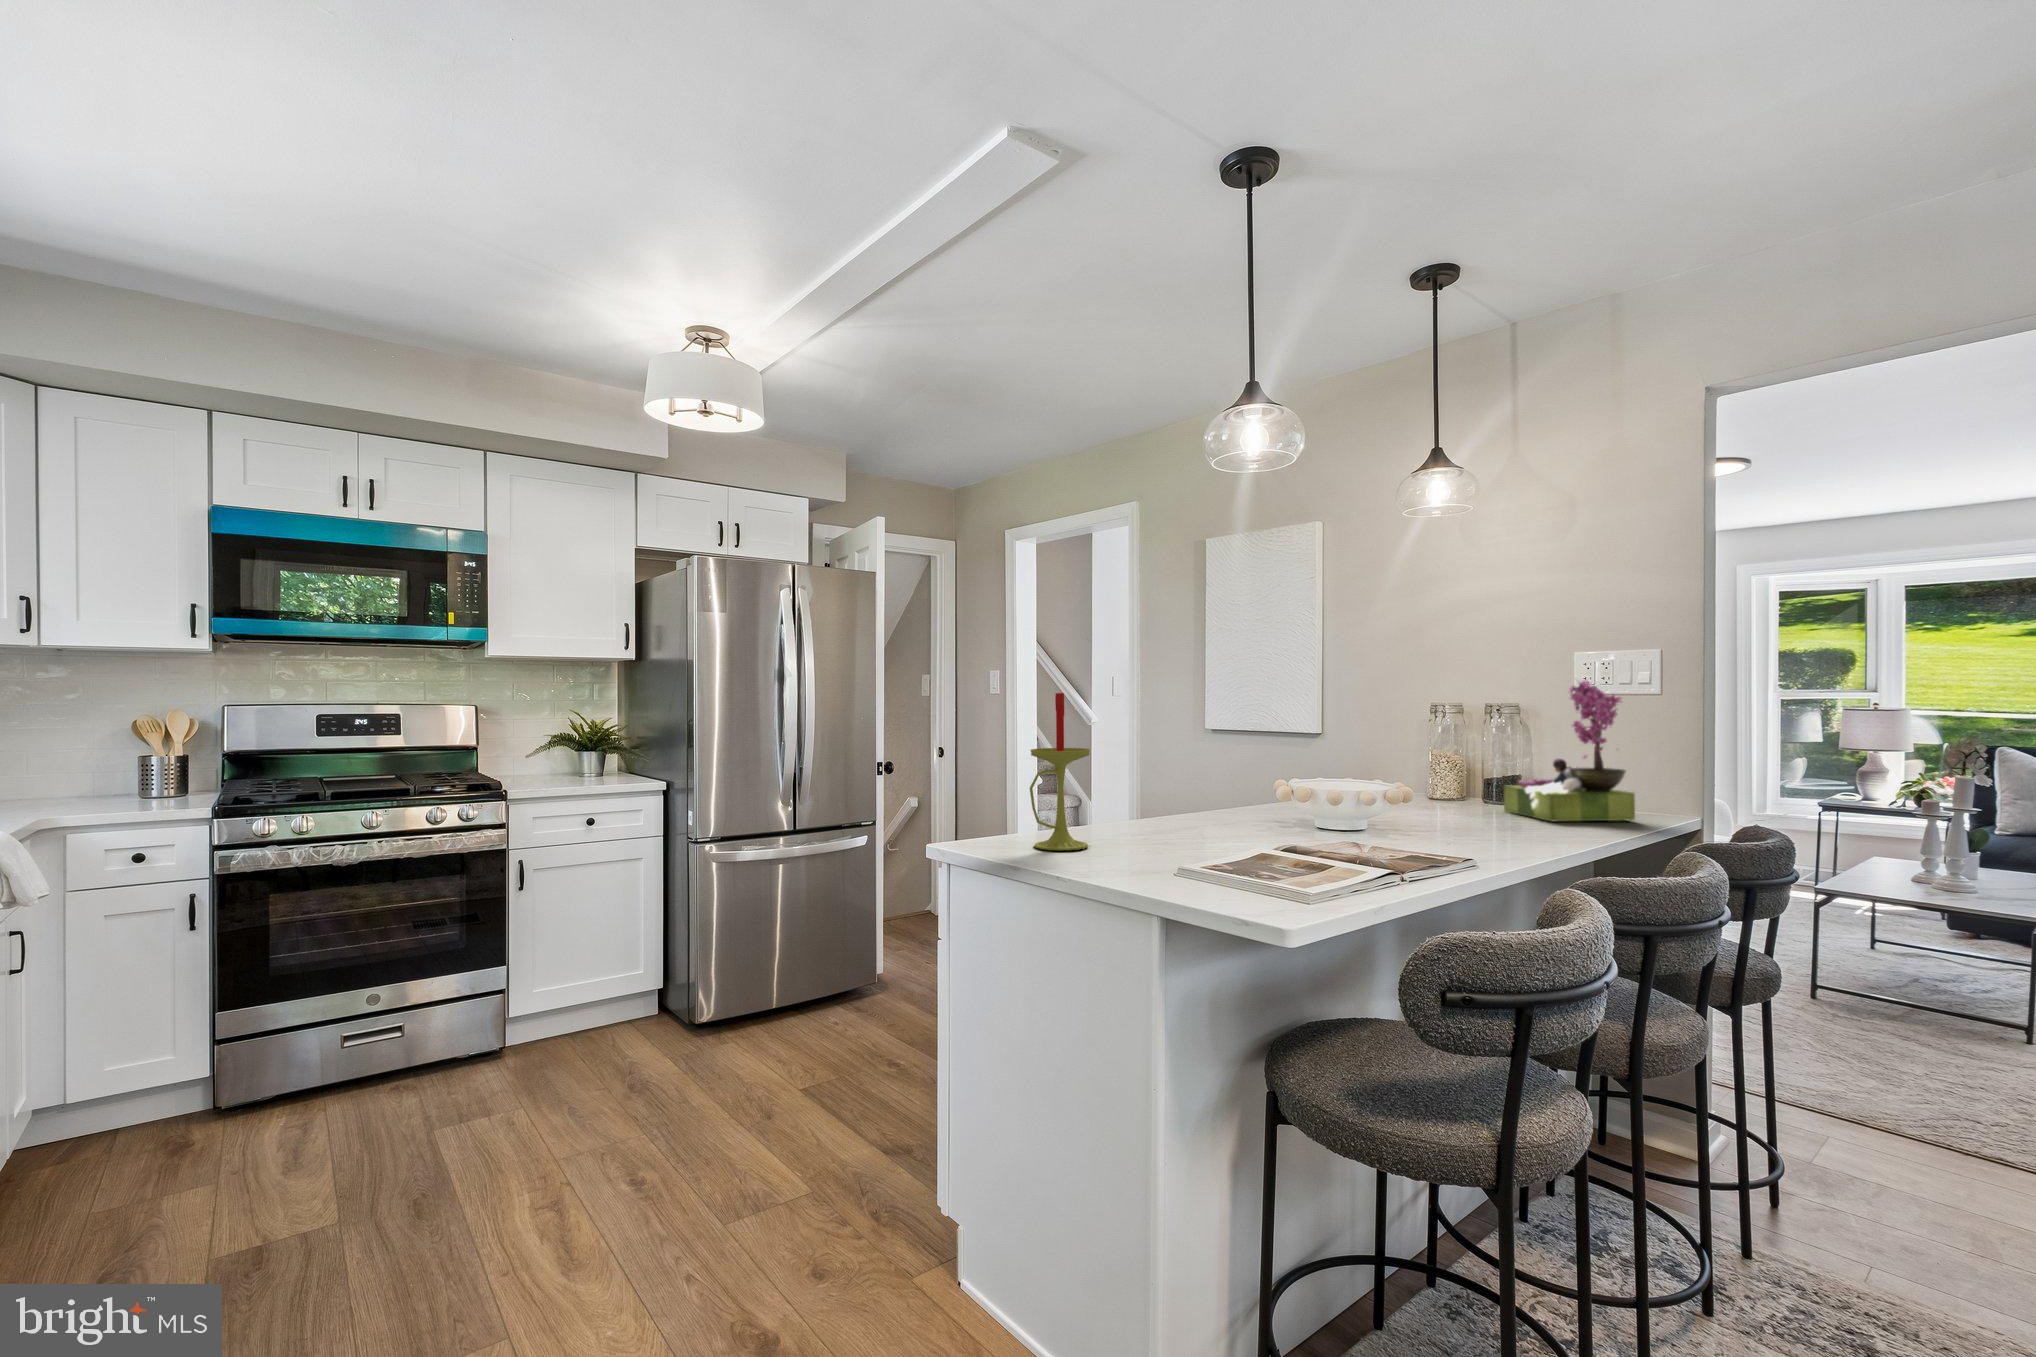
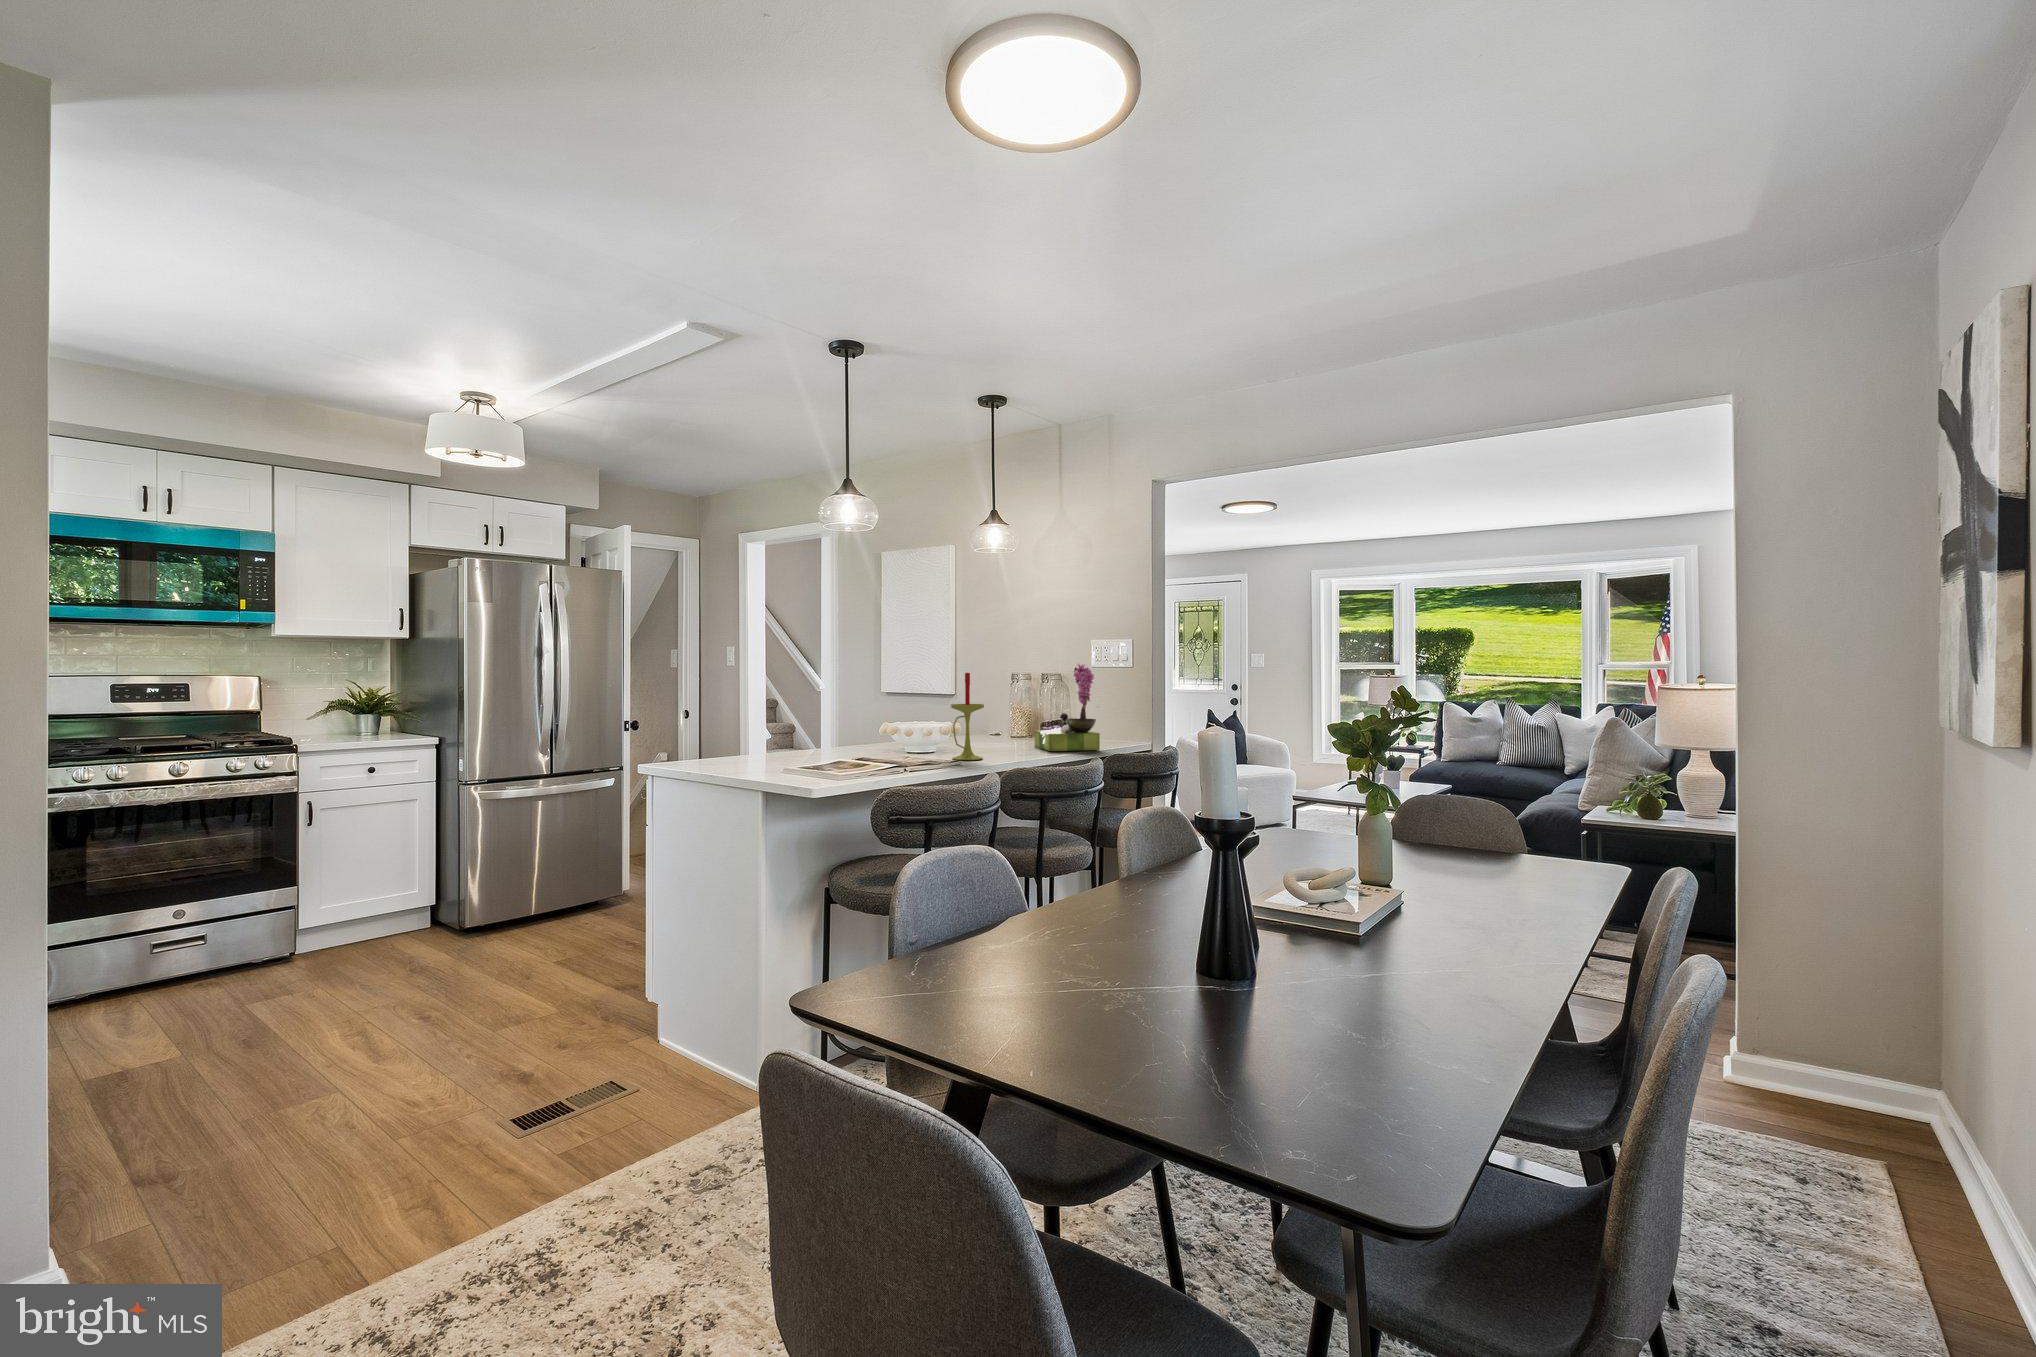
candle: present [1030,693,1091,850] -> present [951,673,984,760]

